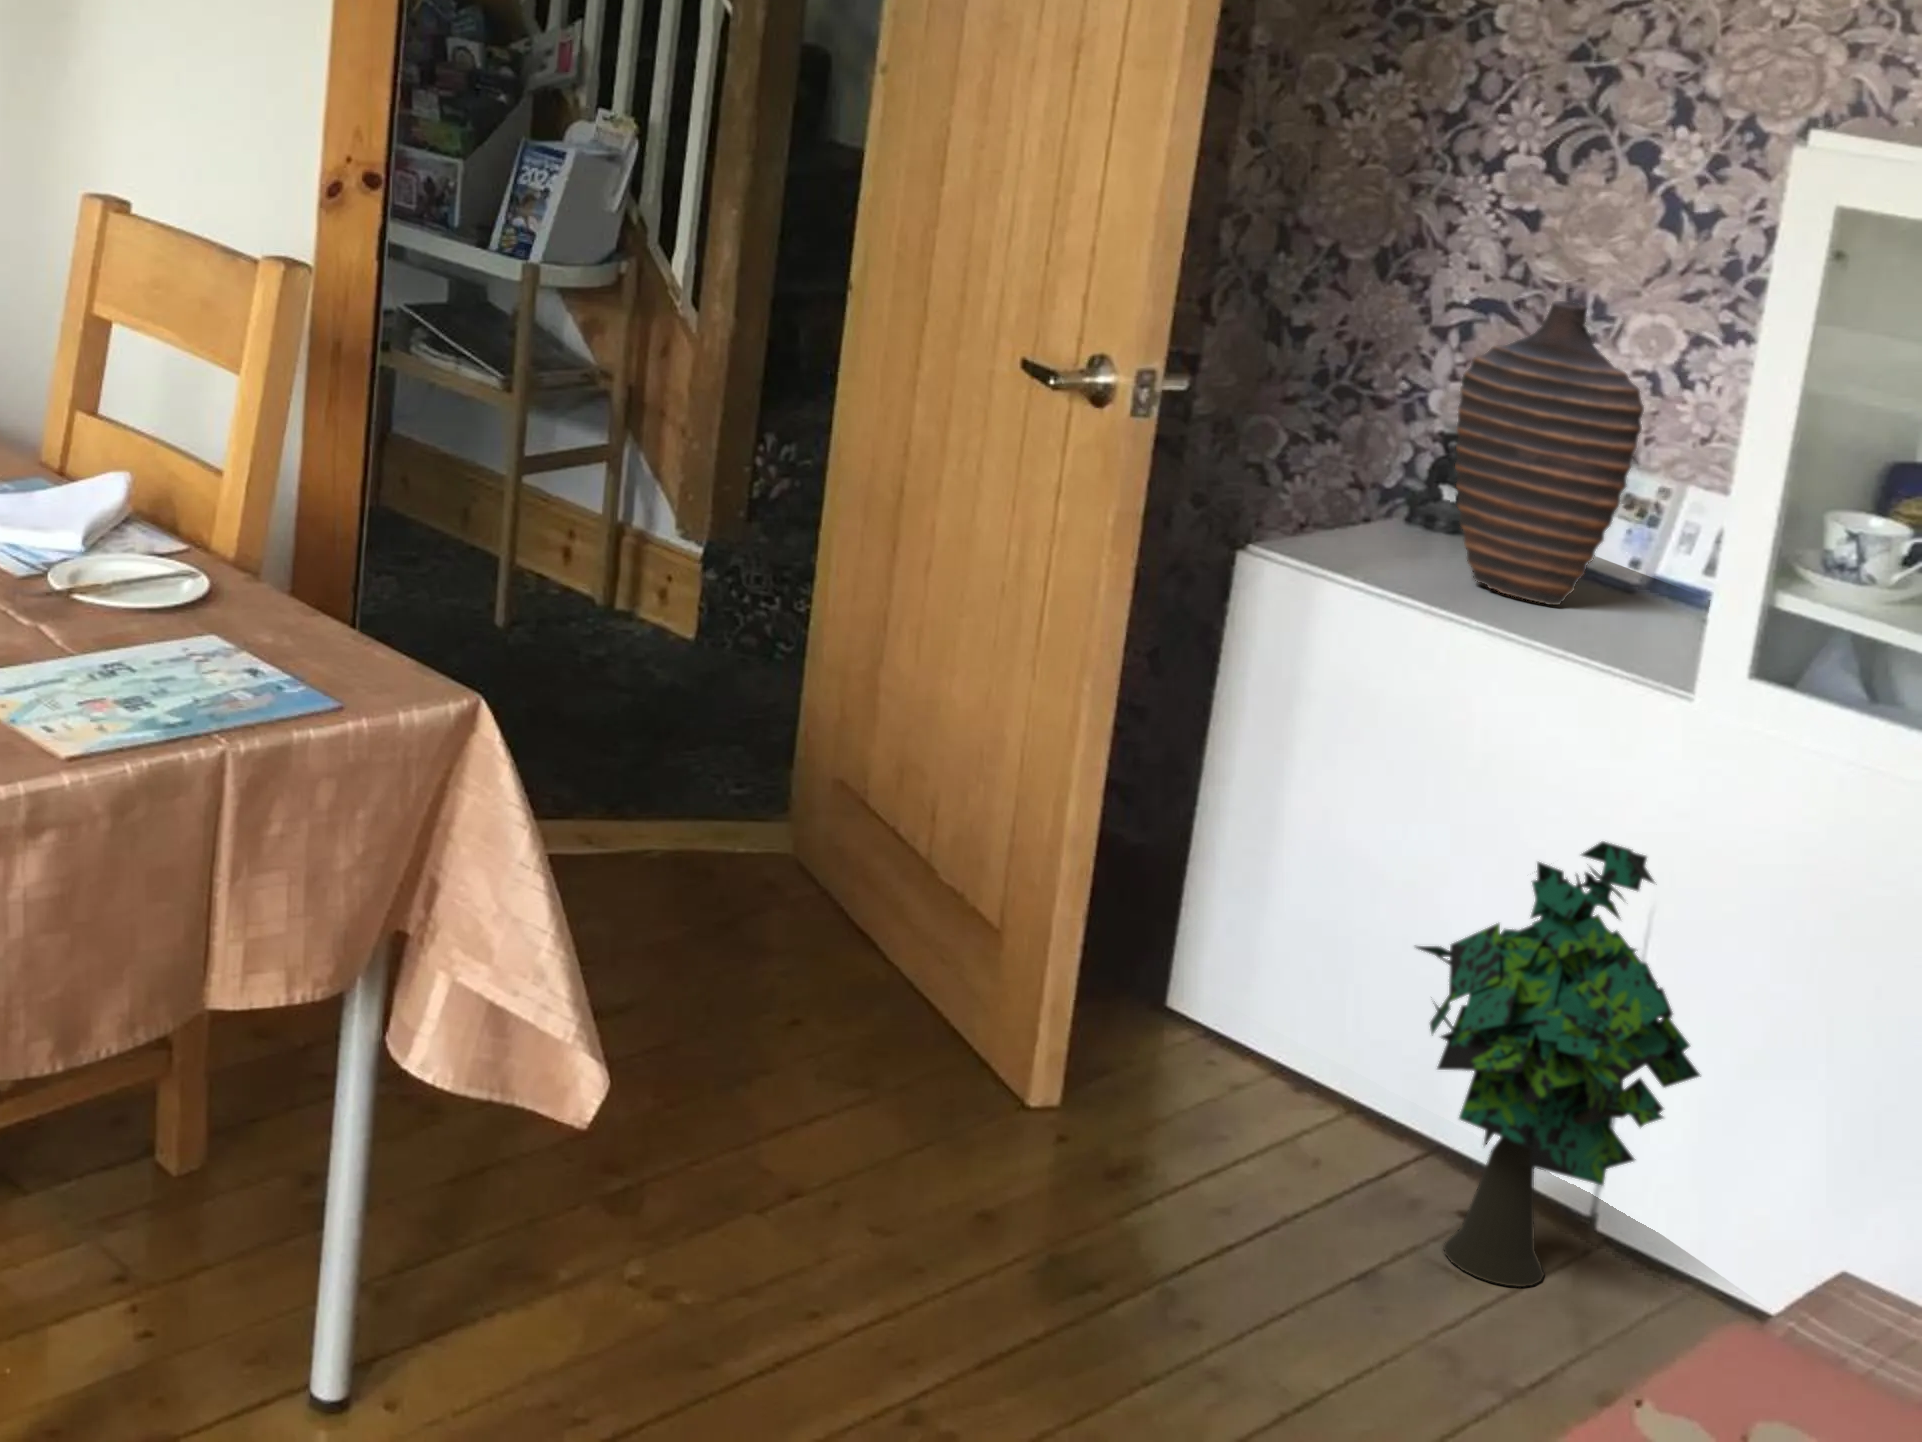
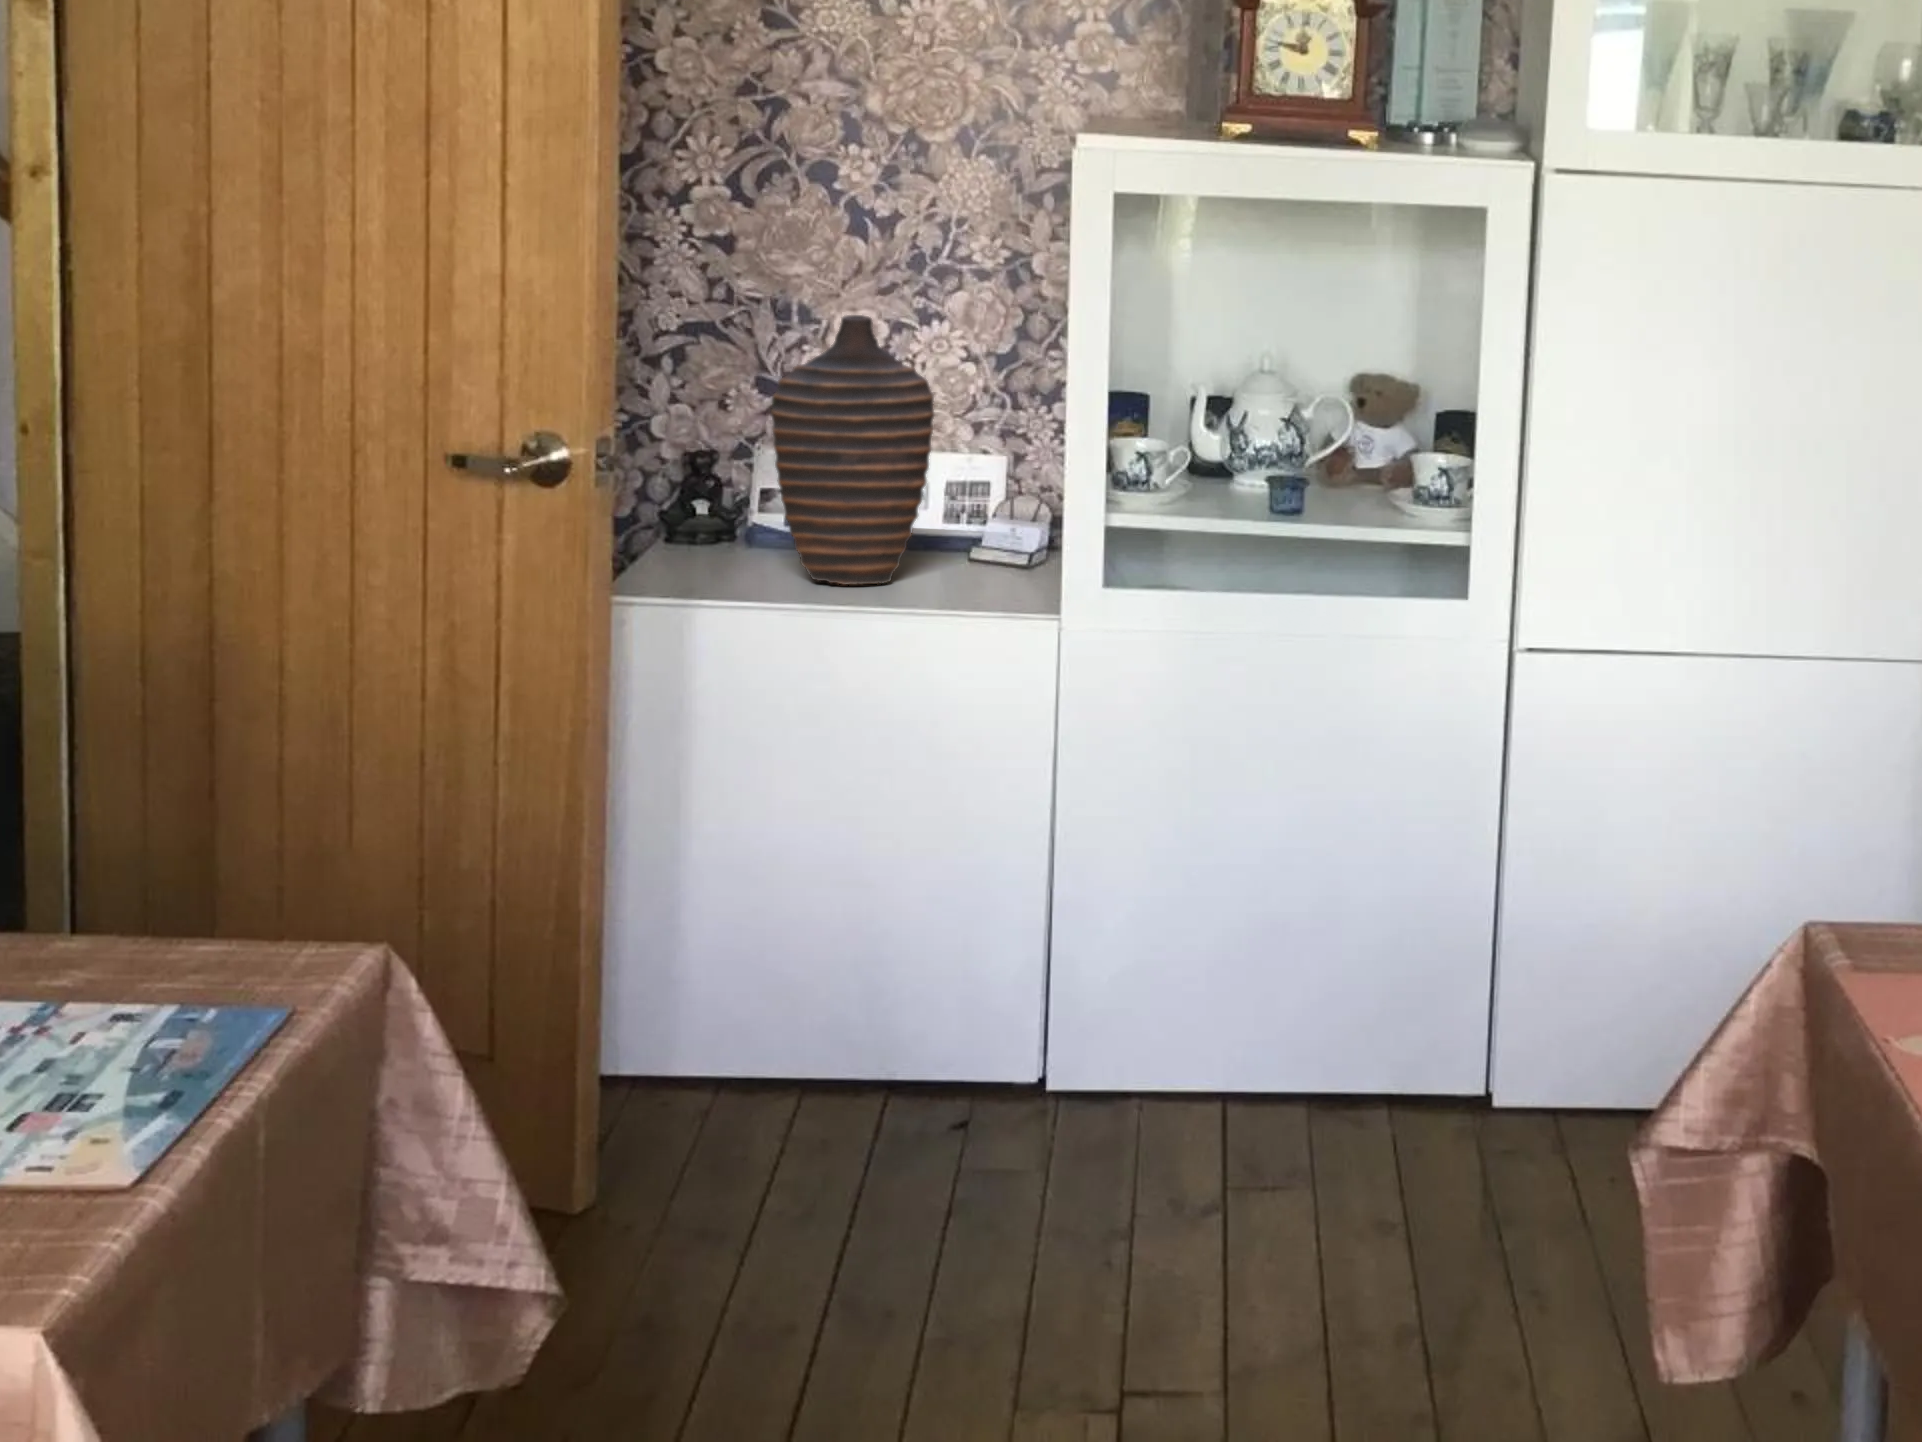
decorative plant: present [1416,841,1701,1287] -> none [898,767,1144,1175]

